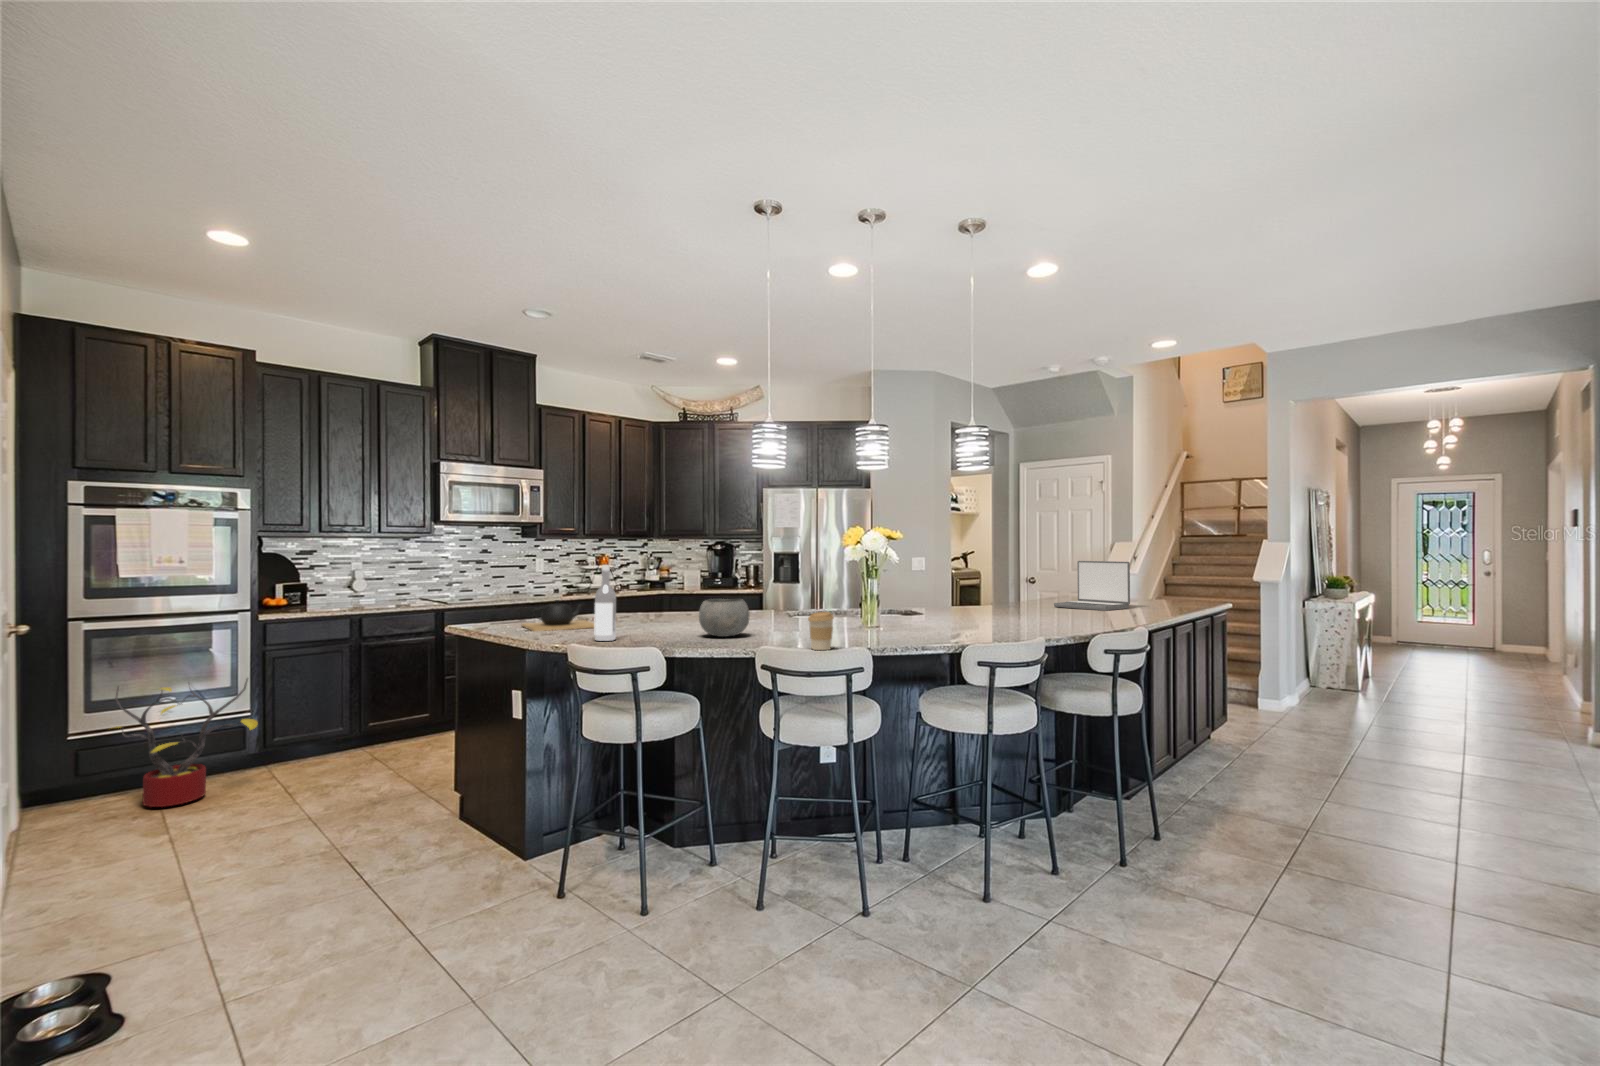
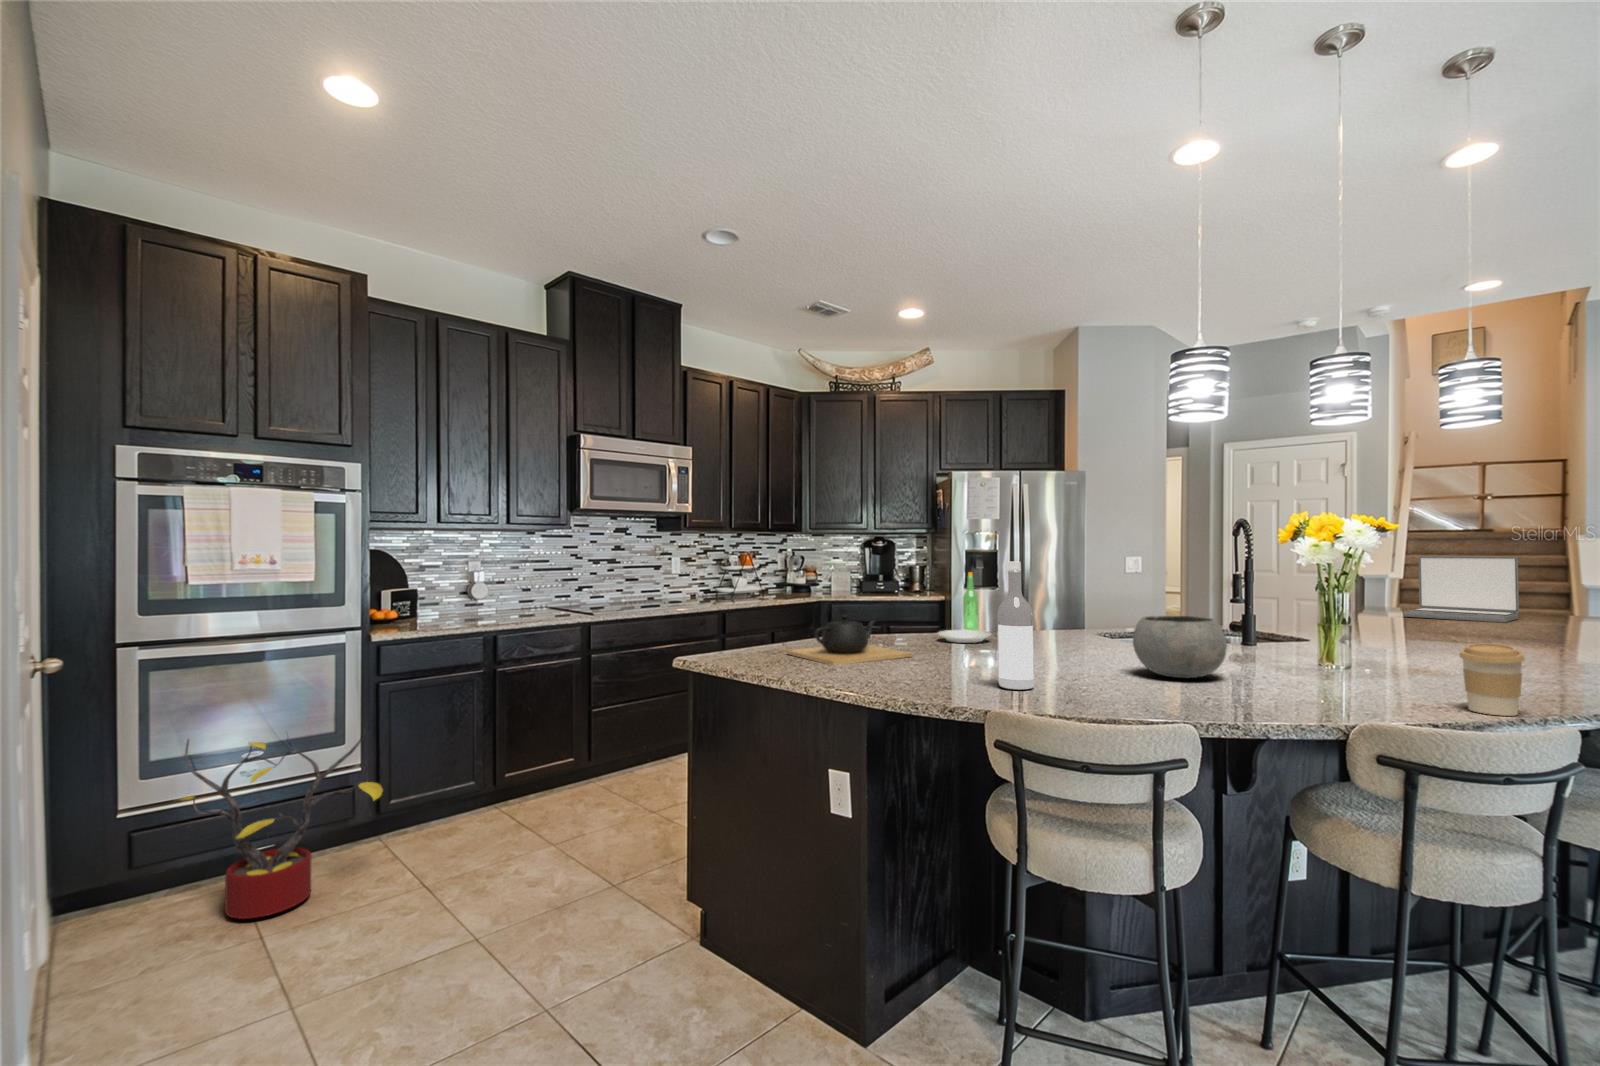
plate: none [650,572,689,621] -> present [938,572,991,643]

